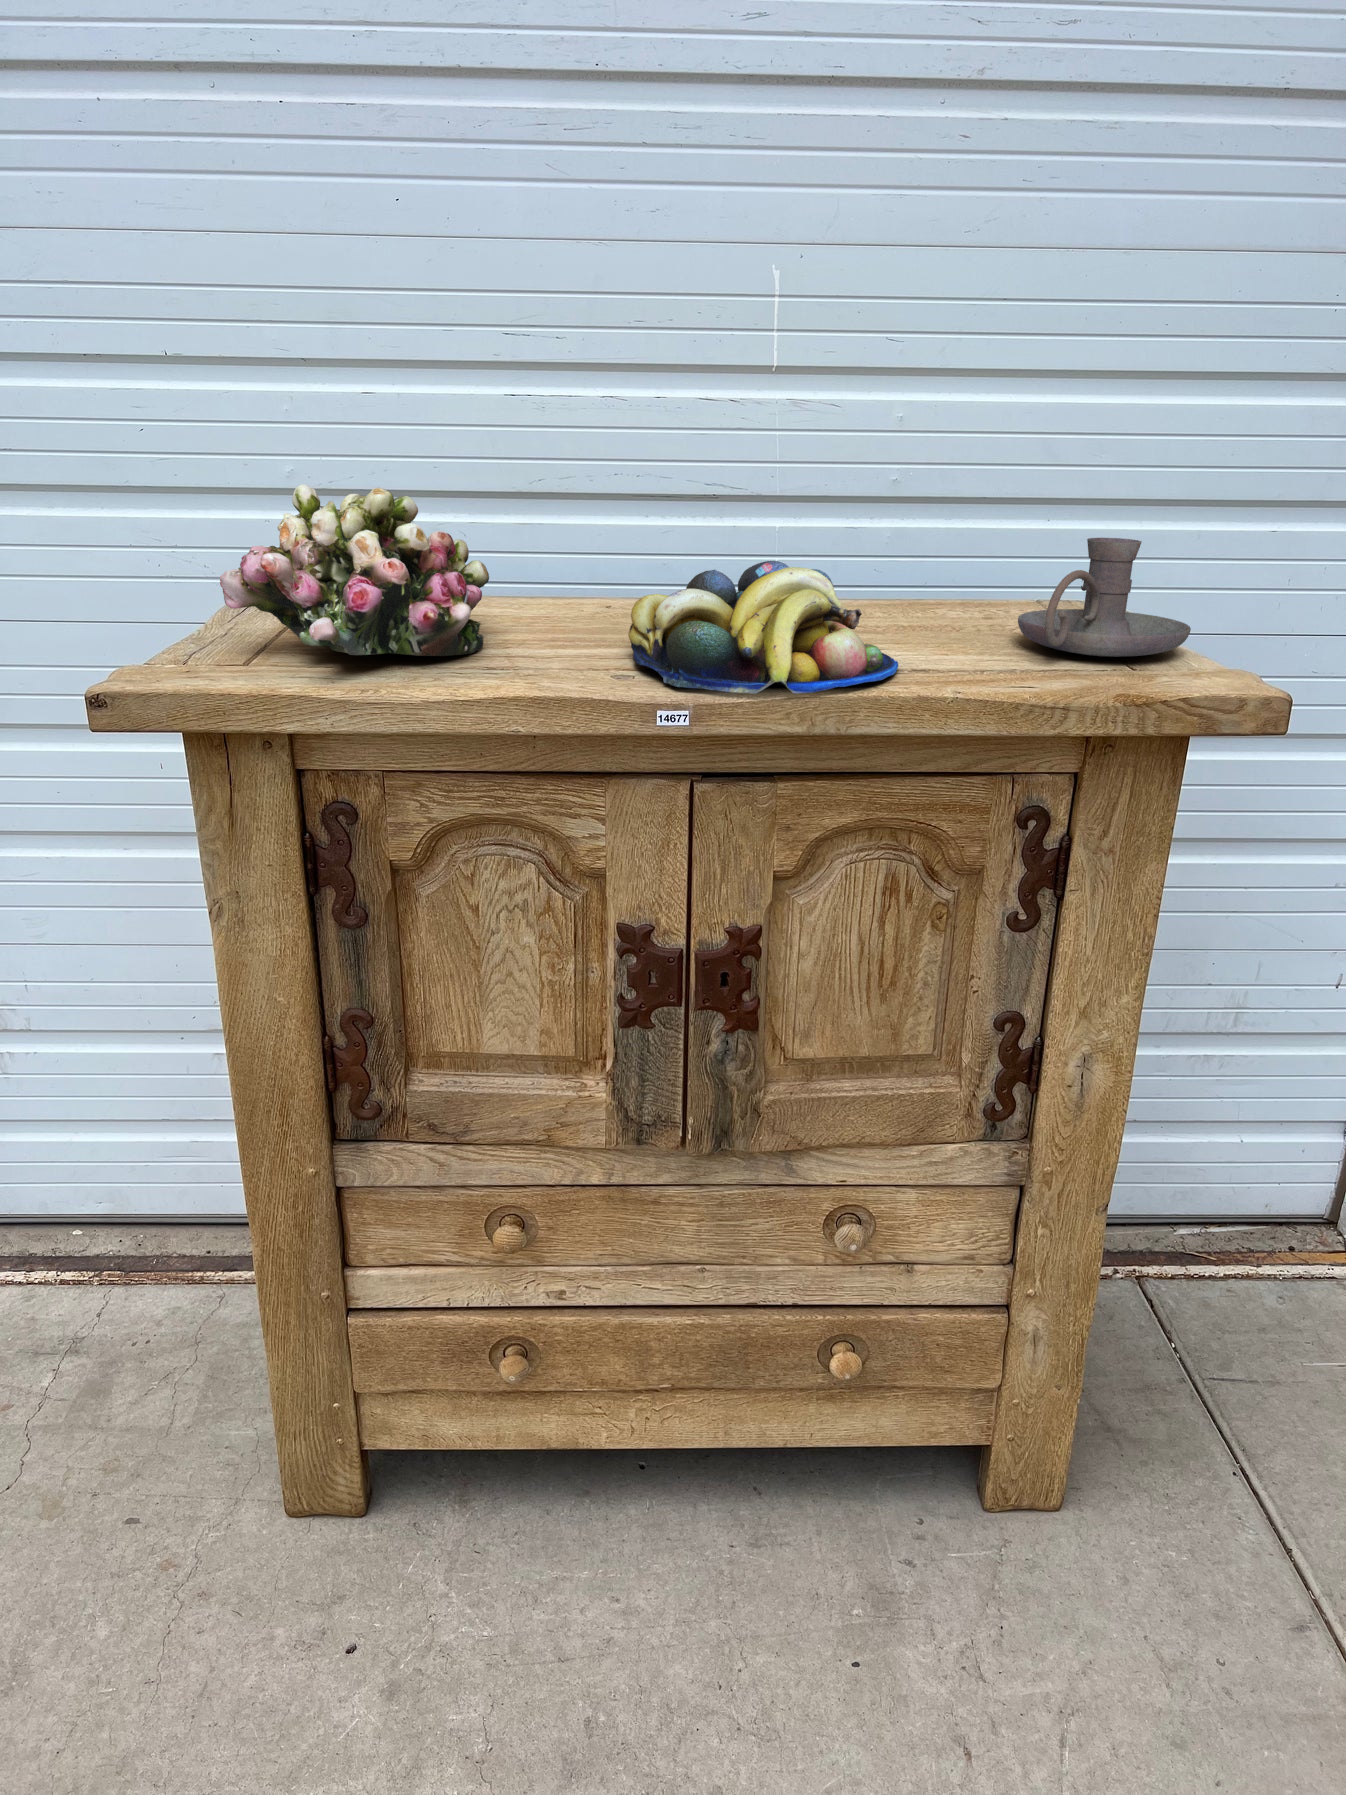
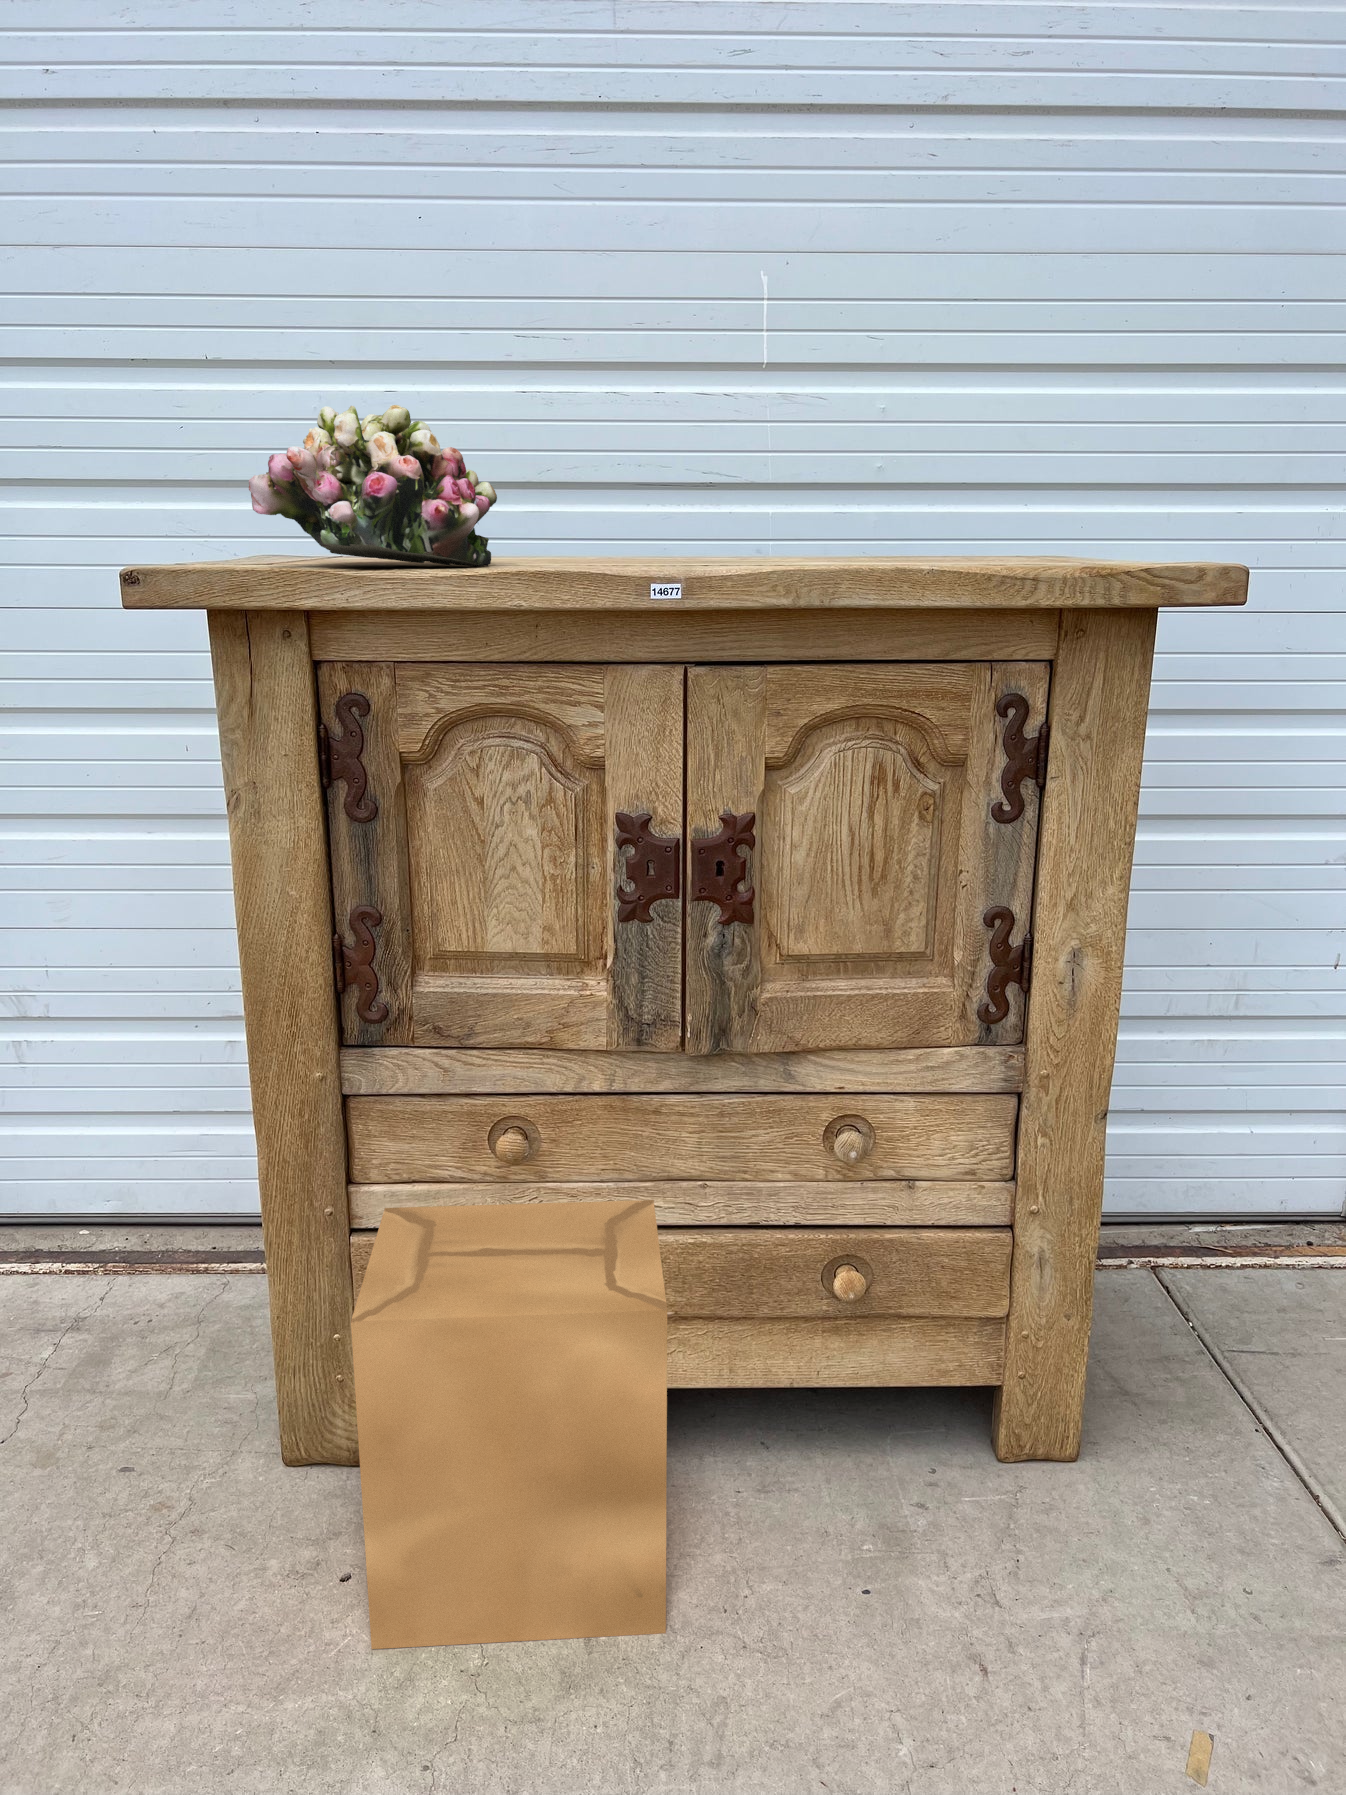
candle holder: present [1018,538,1191,657] -> none [993,456,1154,565]
fruit bowl: present [628,561,898,694] -> none [626,471,878,567]
cardboard box: none [353,1289,668,1731] -> present [351,1200,667,1649]

